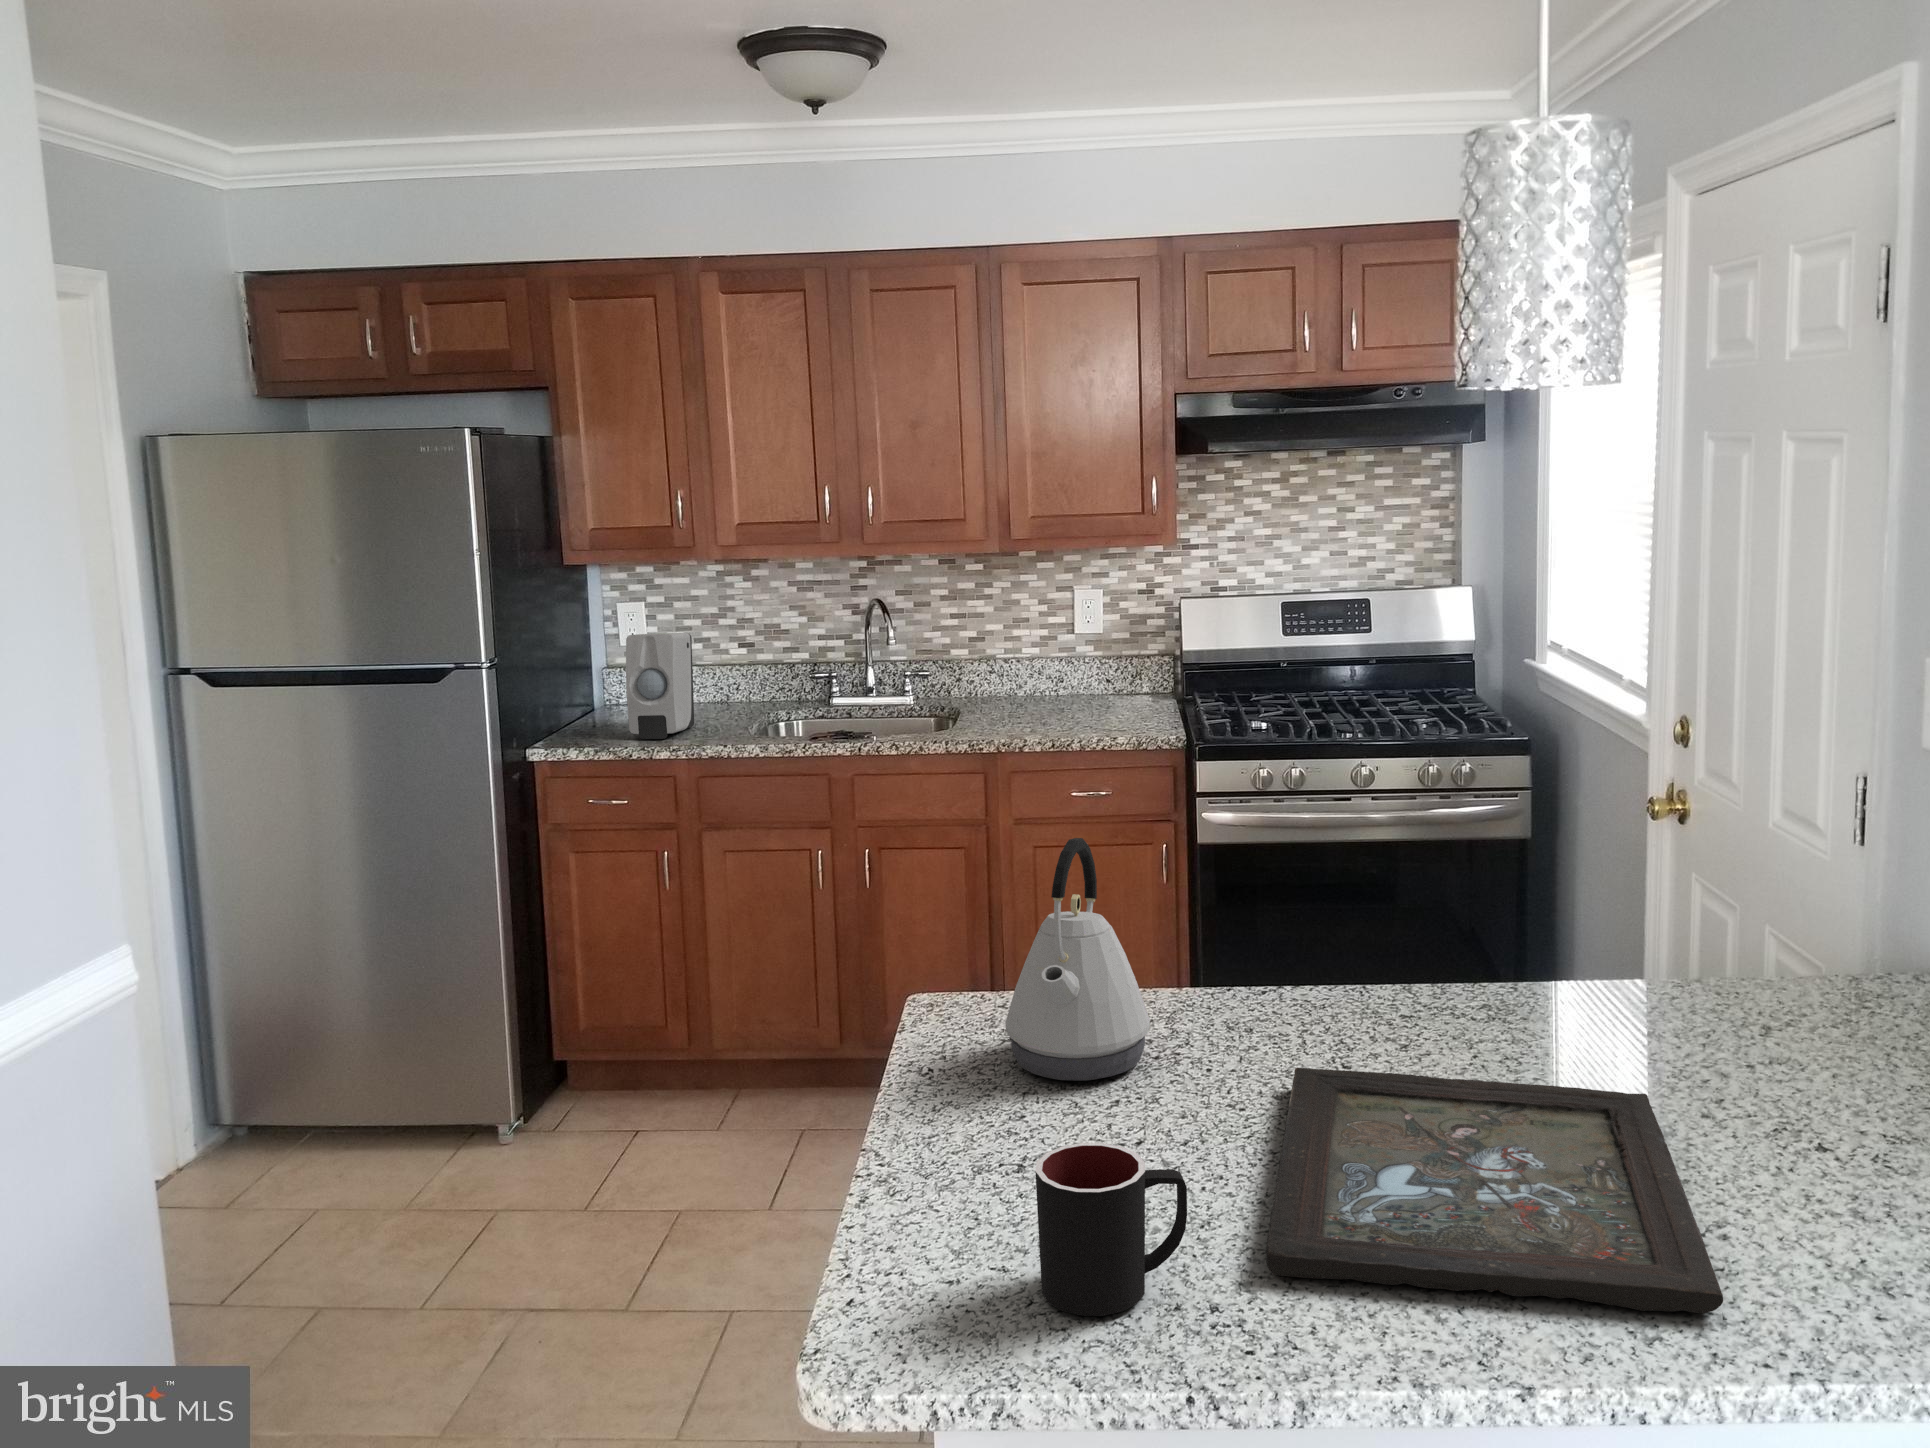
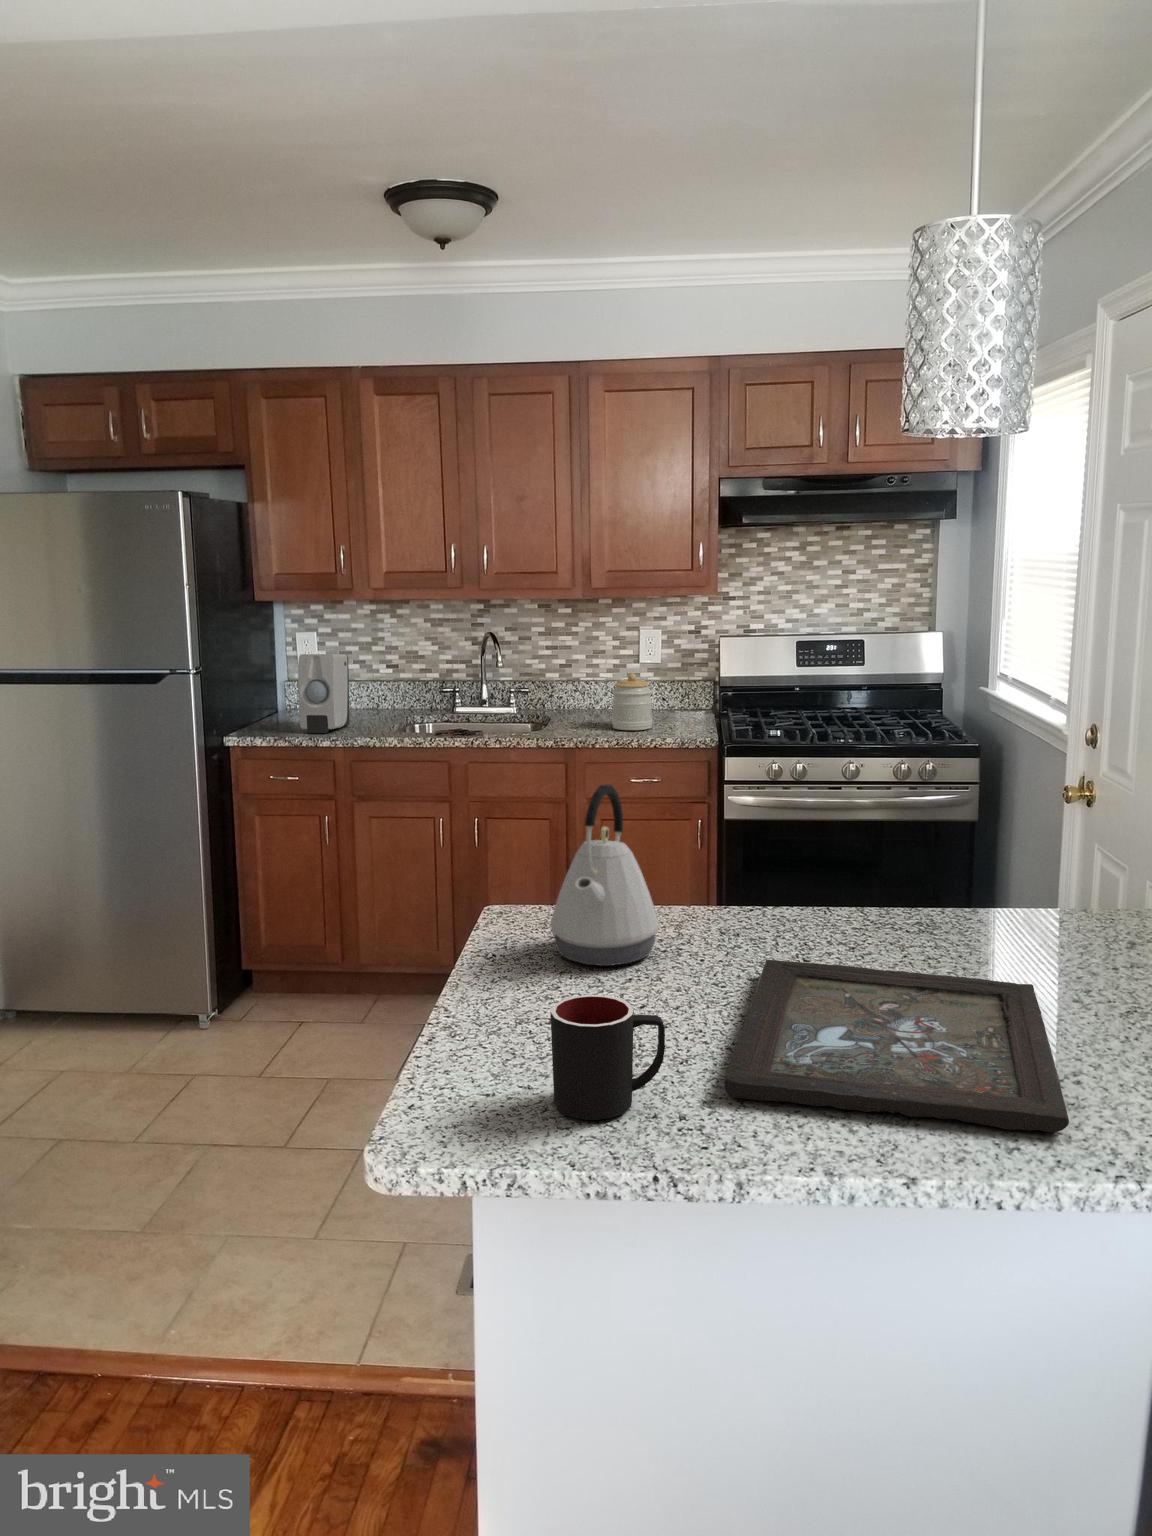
jar: none [1042,650,1096,726] -> present [612,673,652,730]

